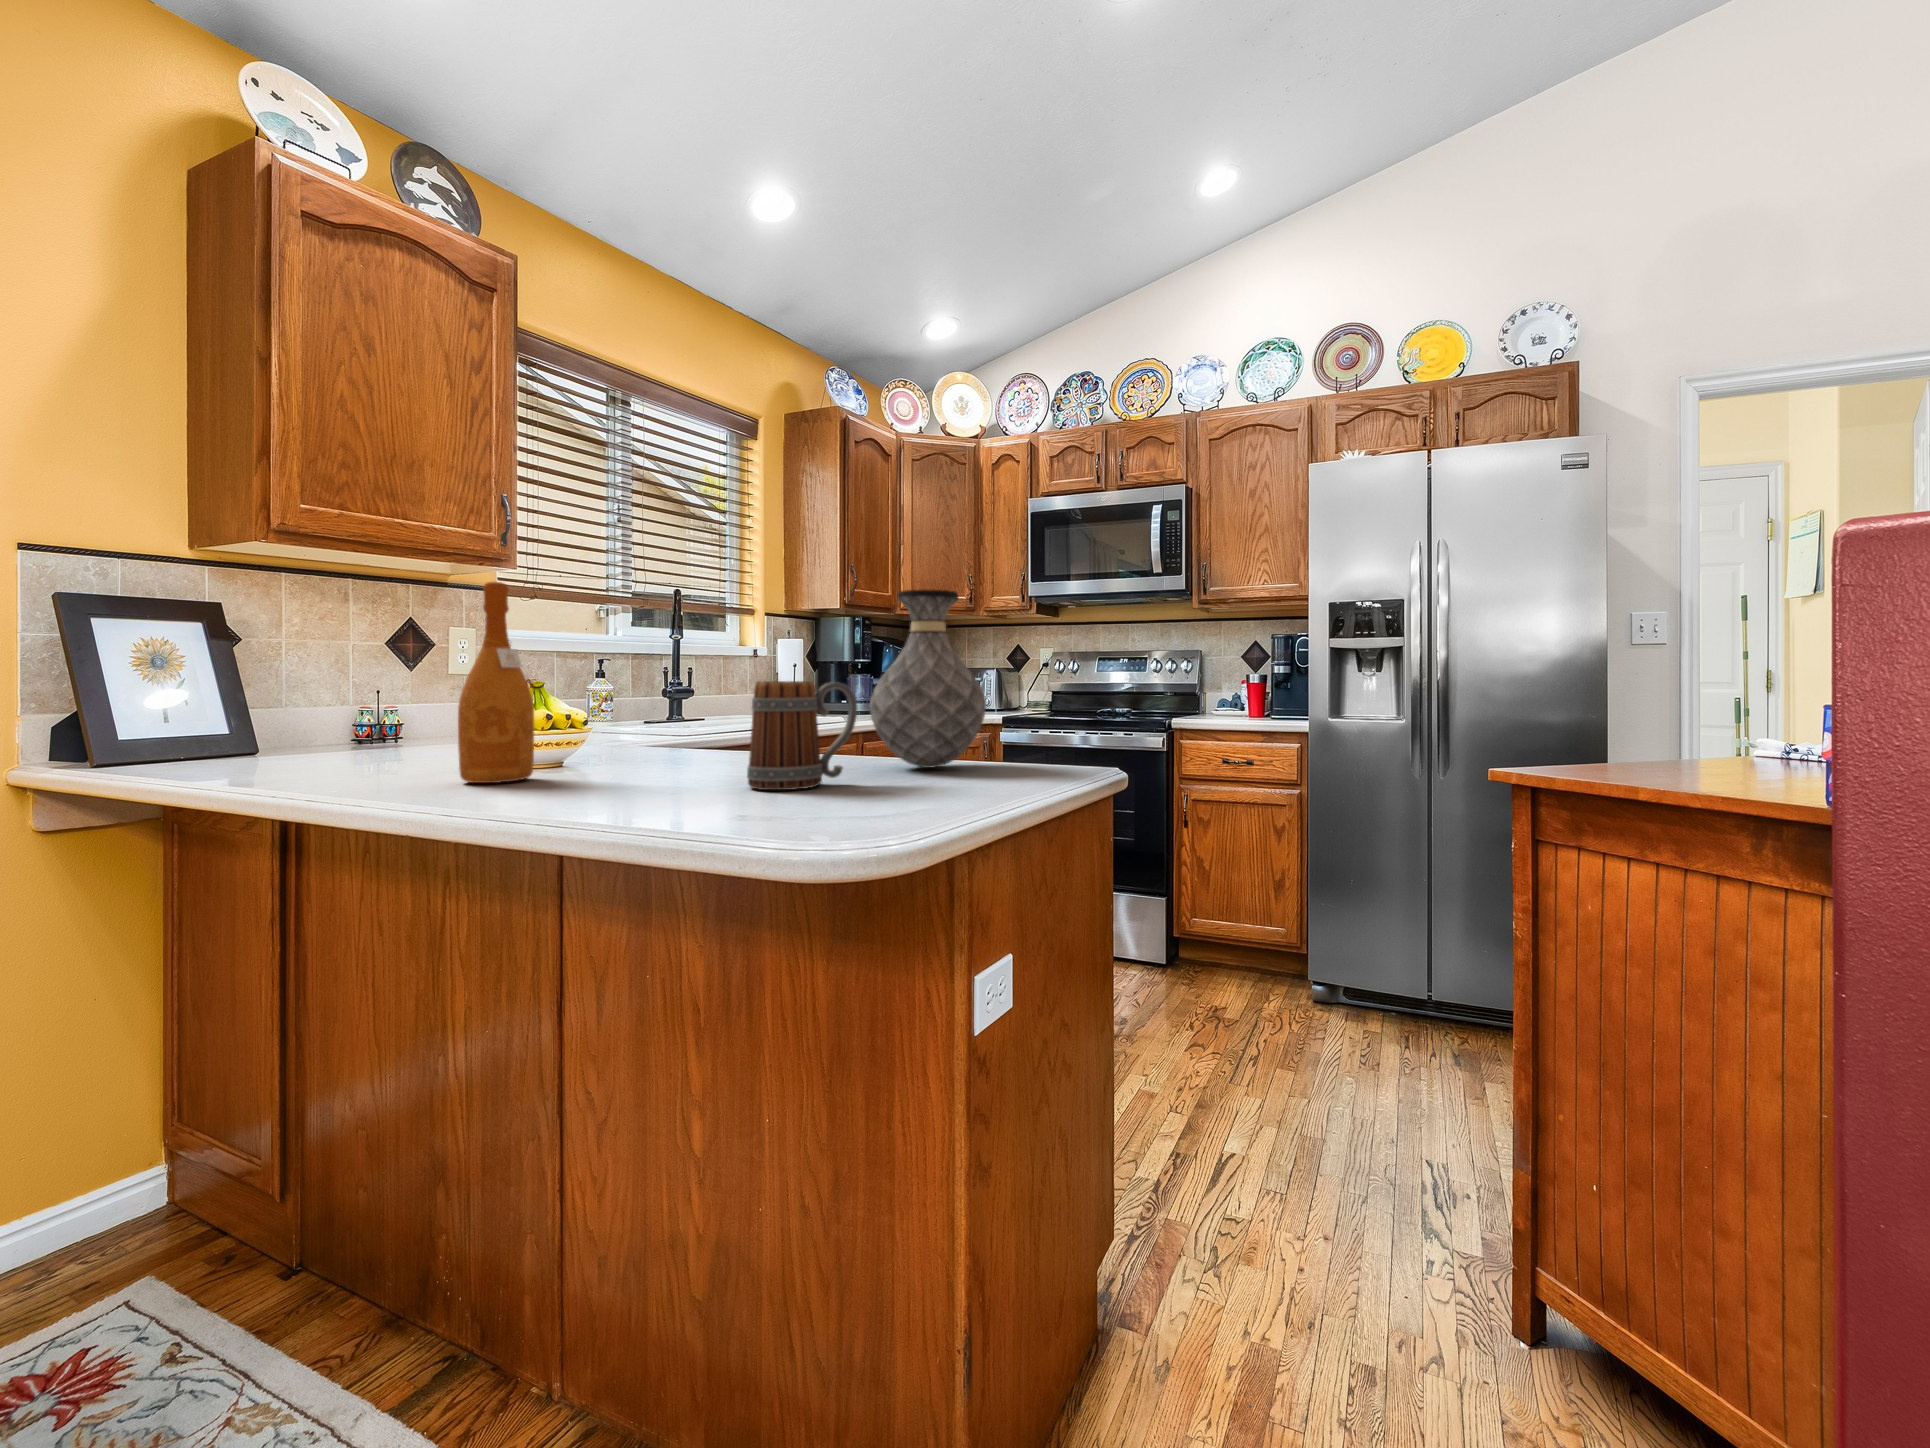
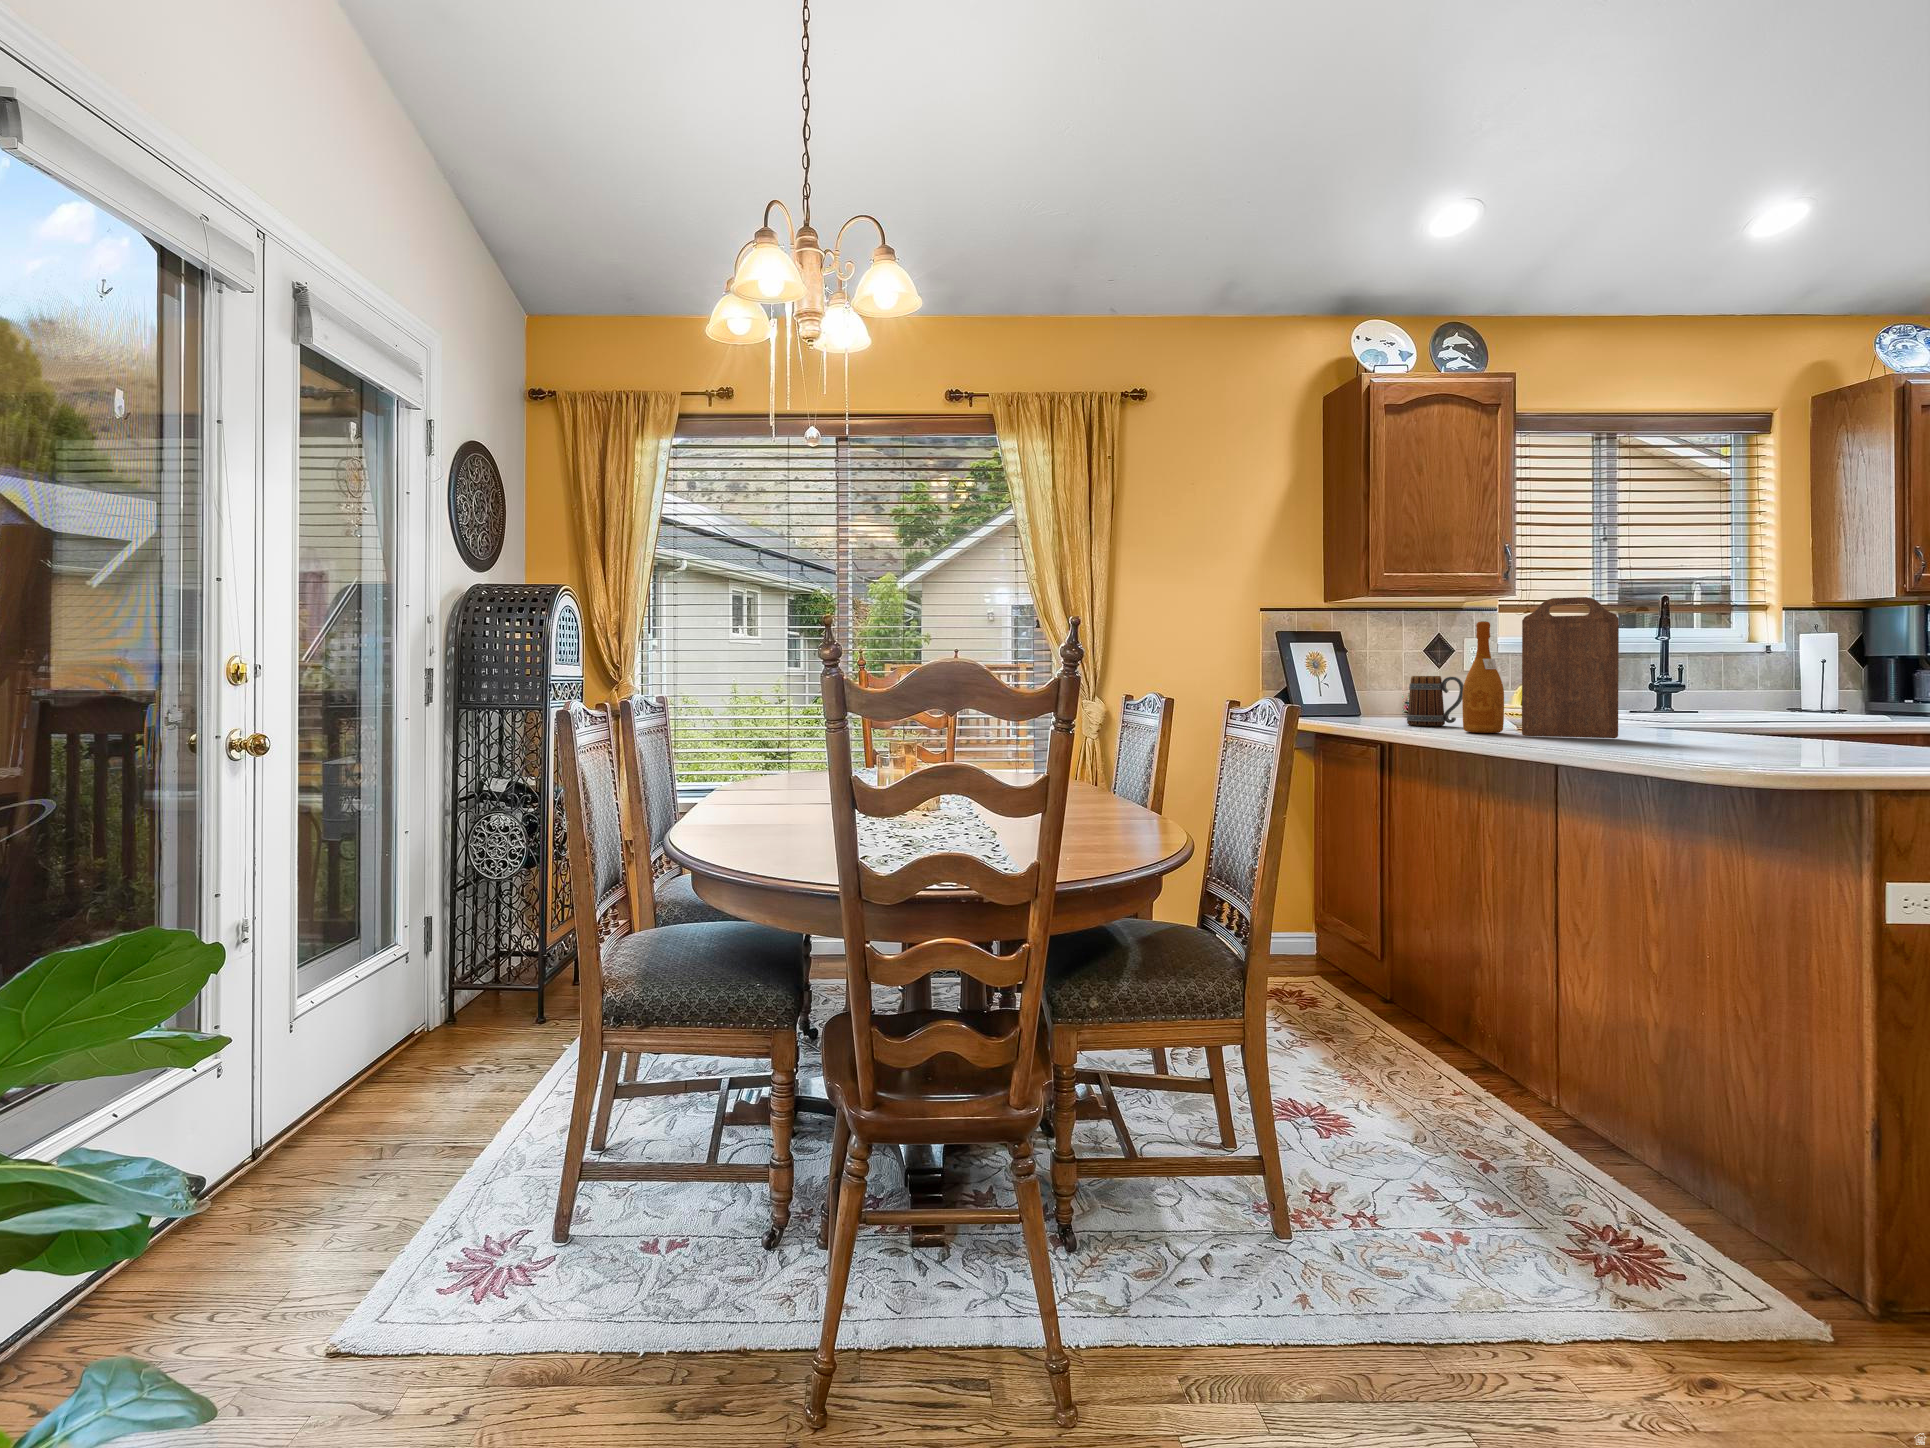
cutting board: none [570,547,717,784] -> present [1522,597,1619,738]
vase: present [870,590,986,768] -> none [1746,609,1864,746]
mug: present [747,681,857,790] -> present [1407,676,1464,726]

